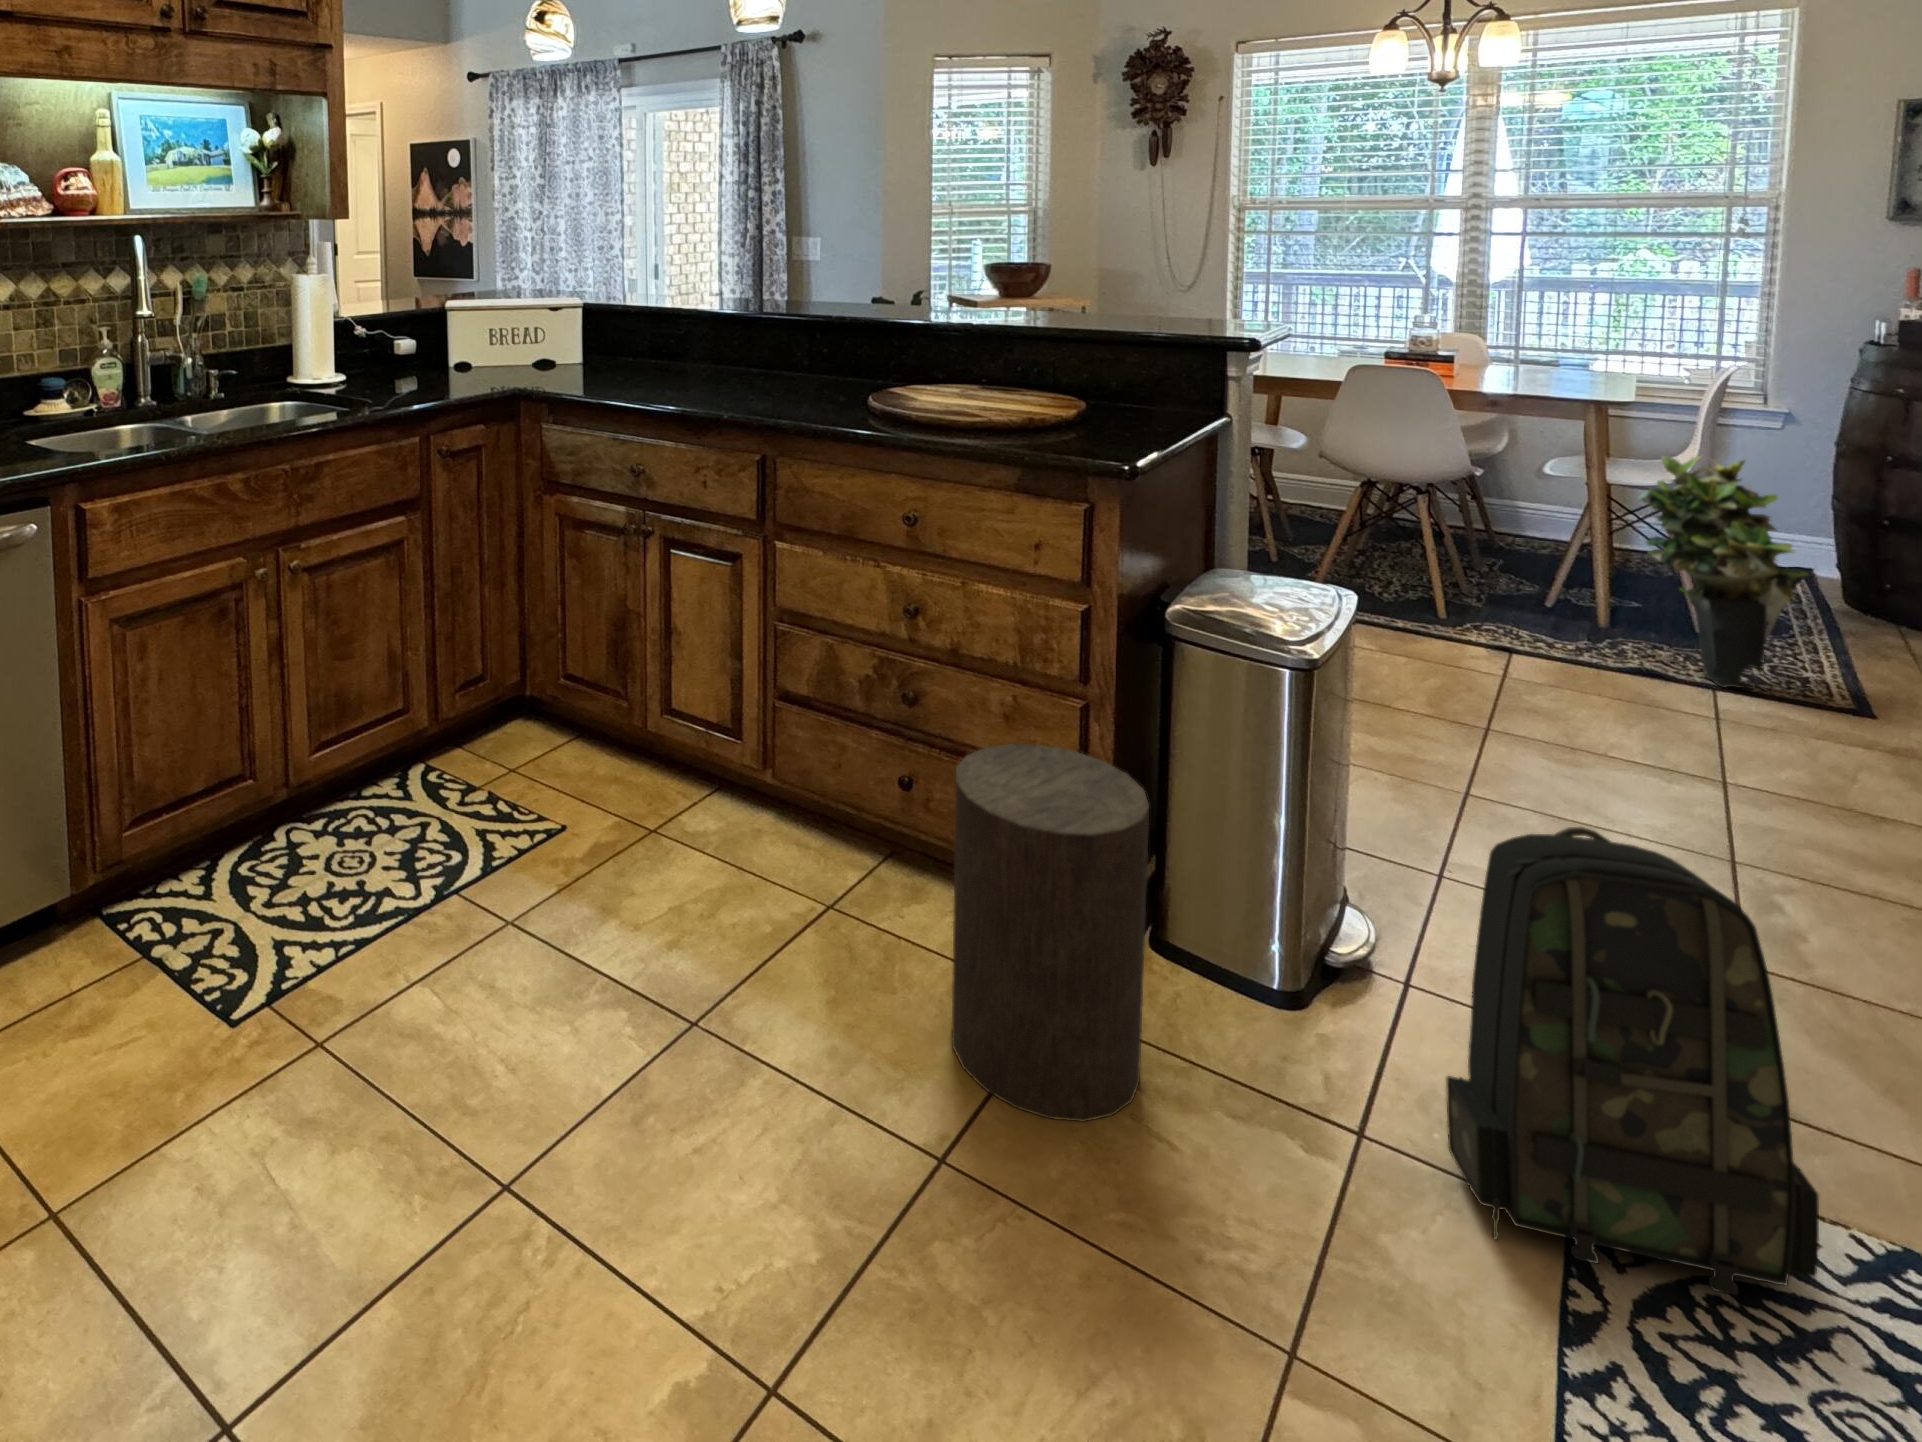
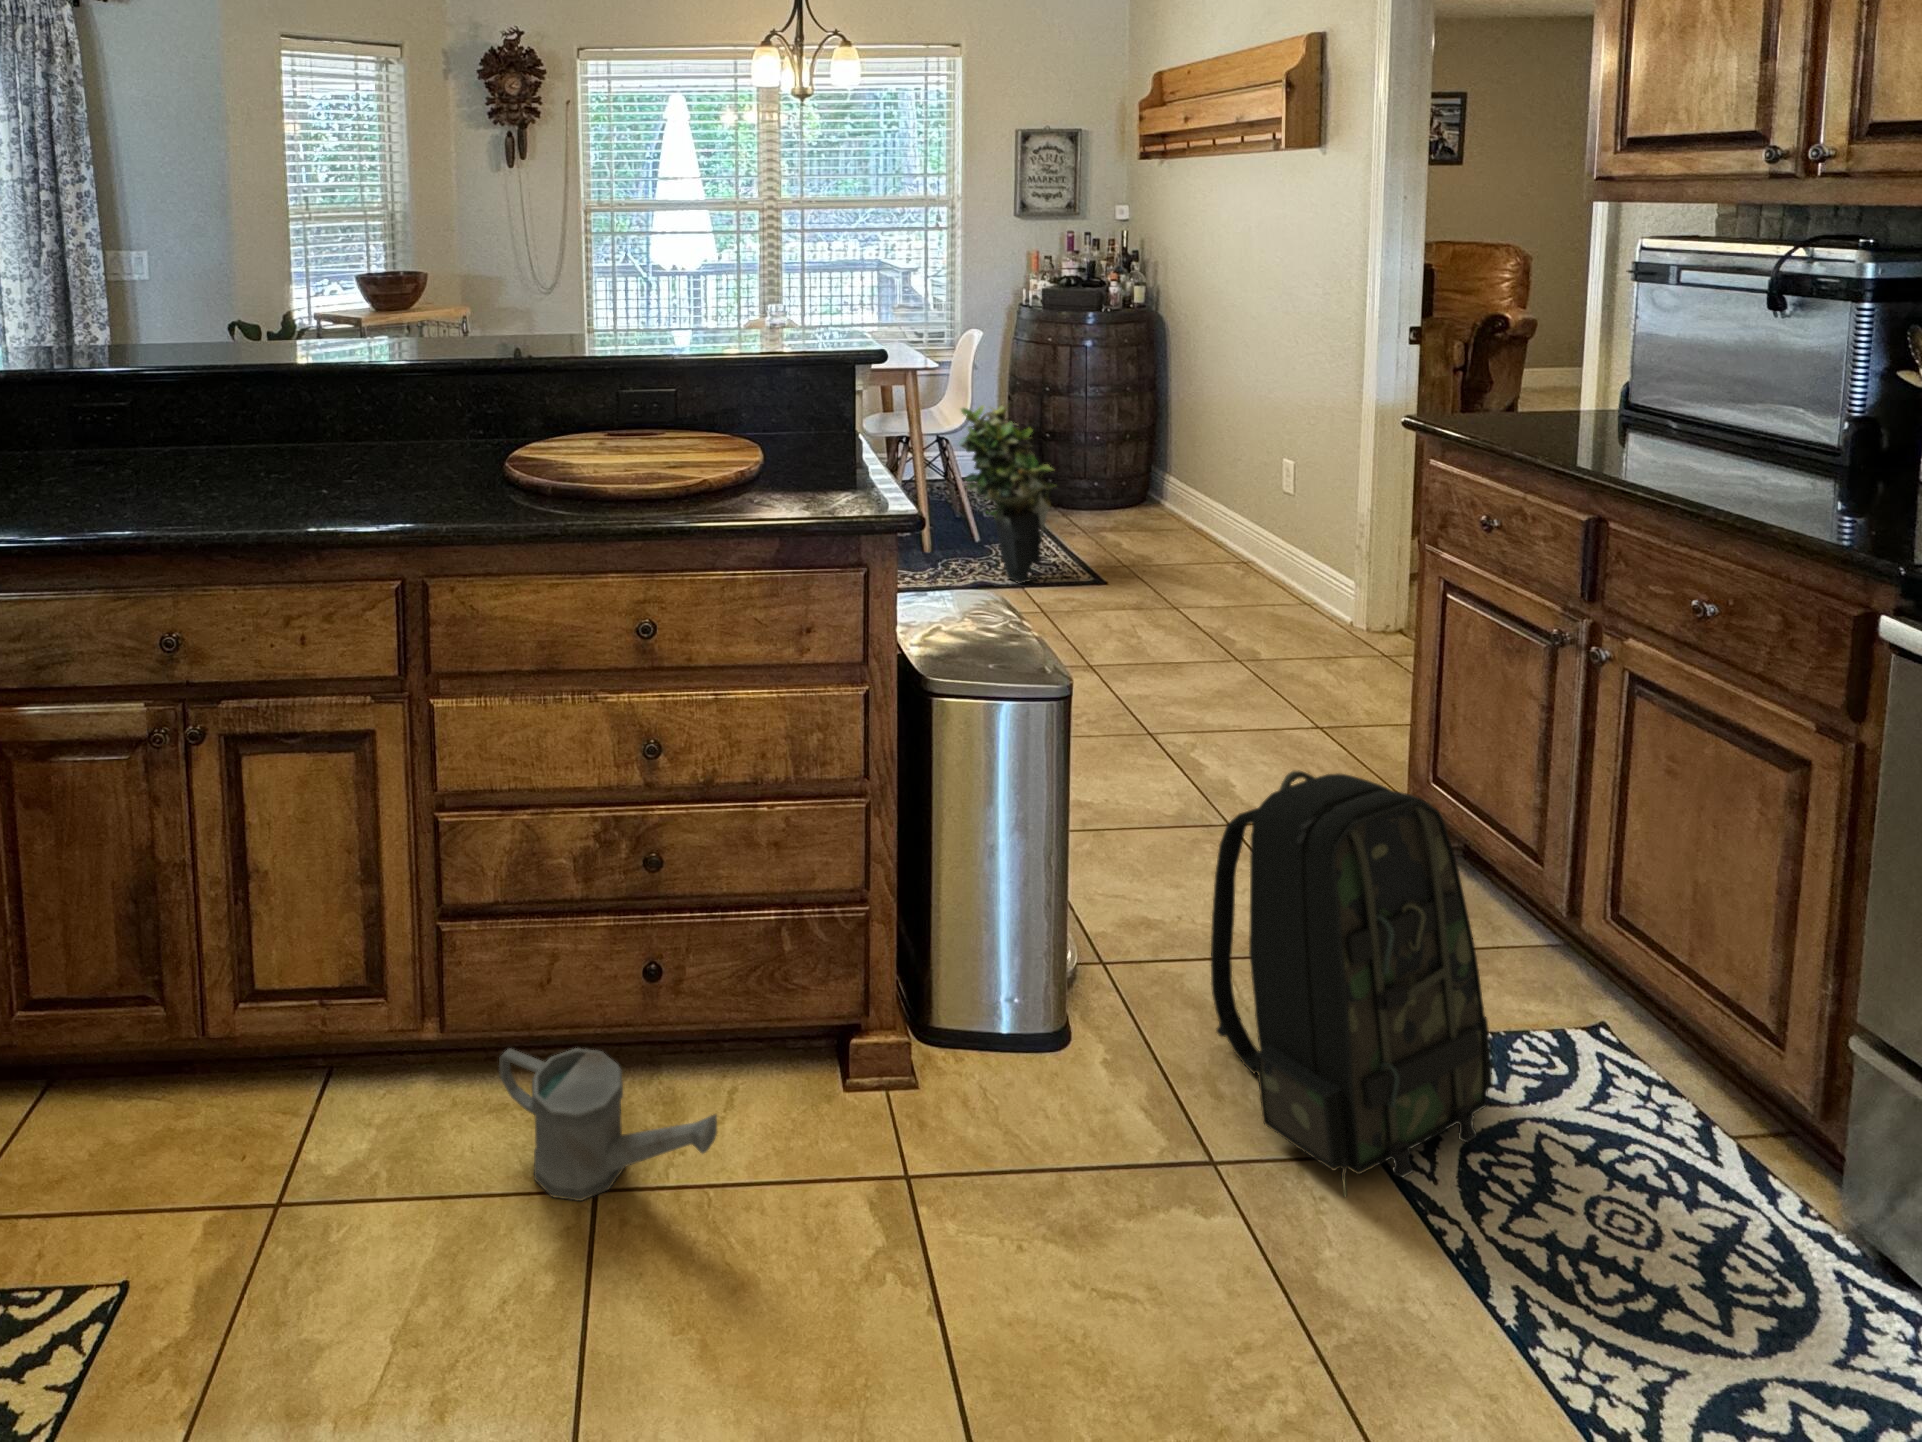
stool: present [952,744,1149,1122] -> none [827,863,1054,1350]
watering can: none [796,801,904,915] -> present [499,1048,717,1201]

